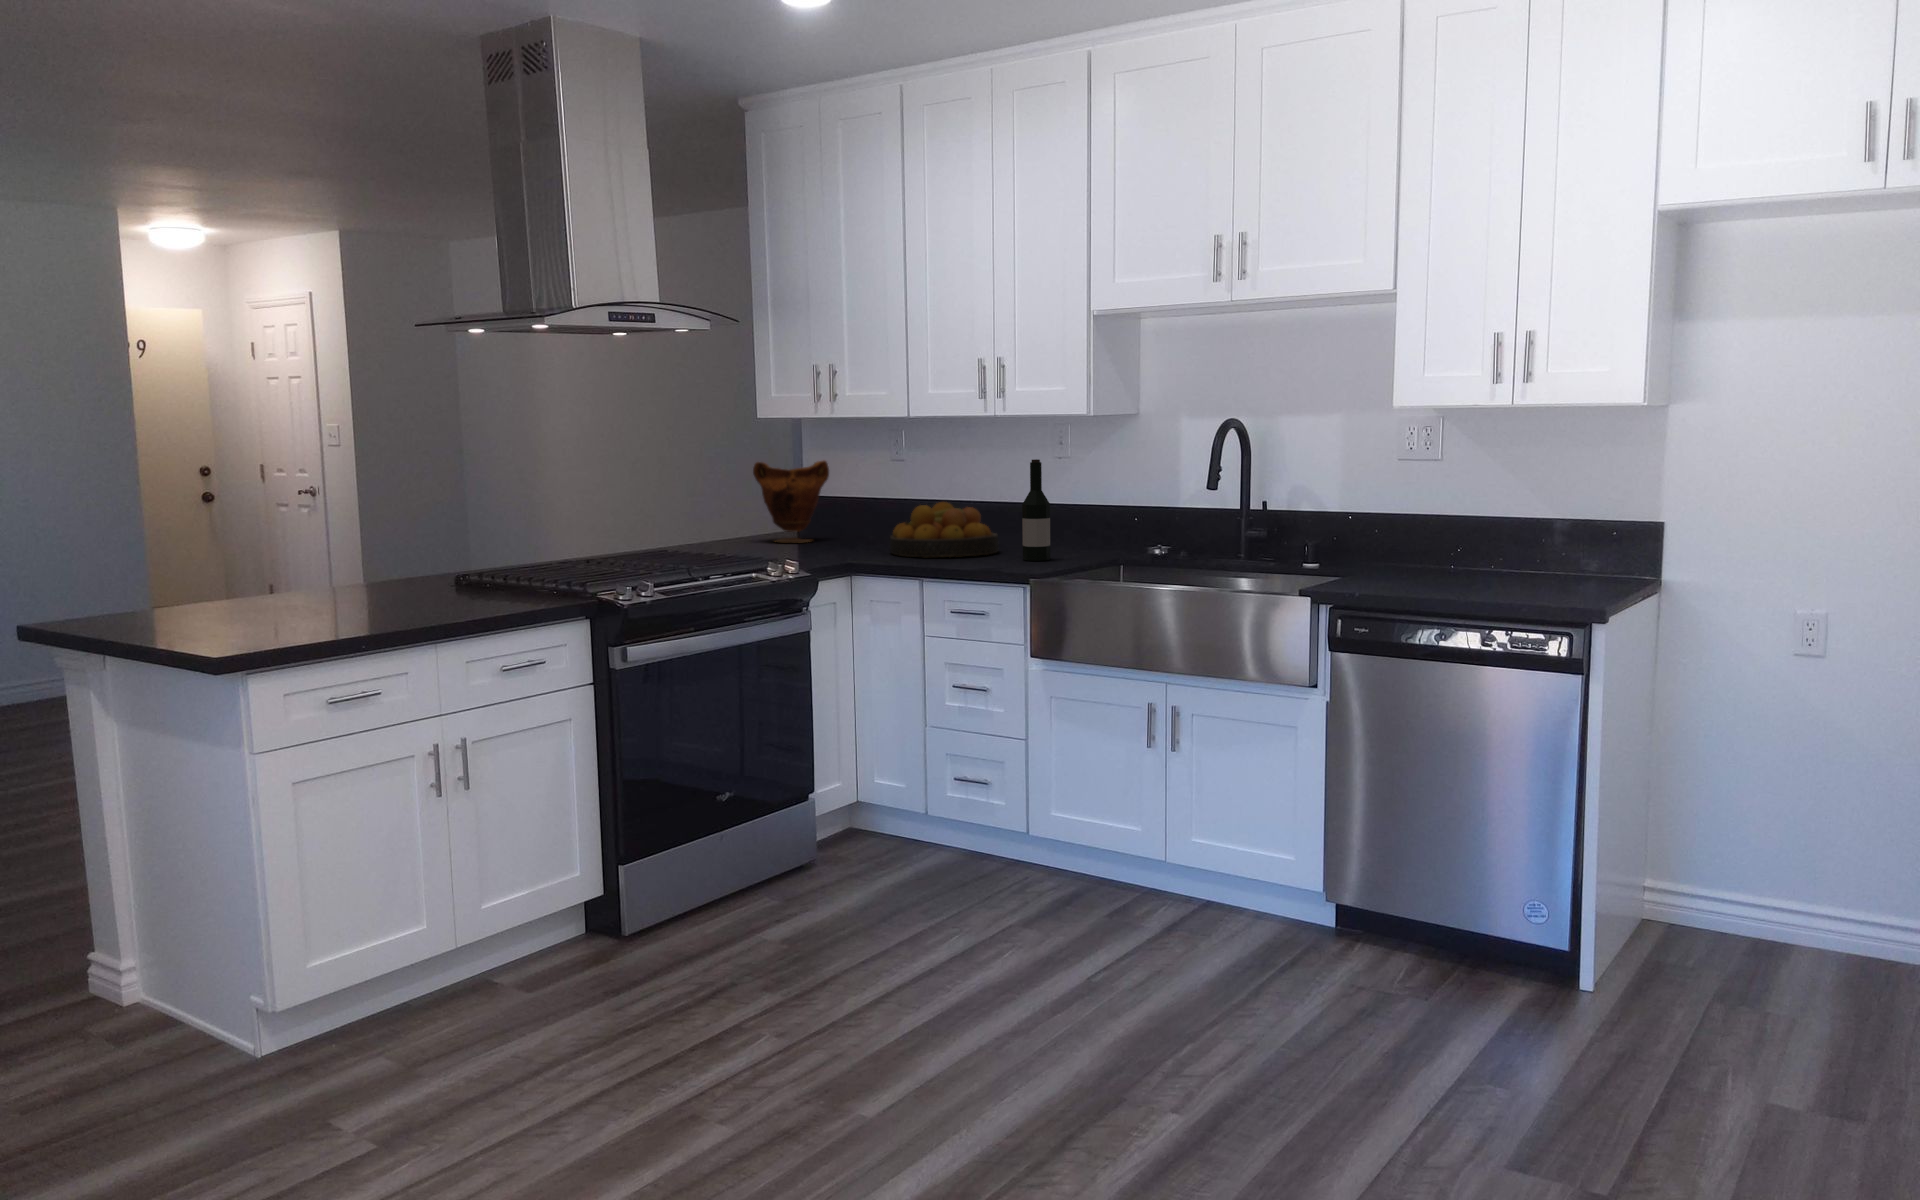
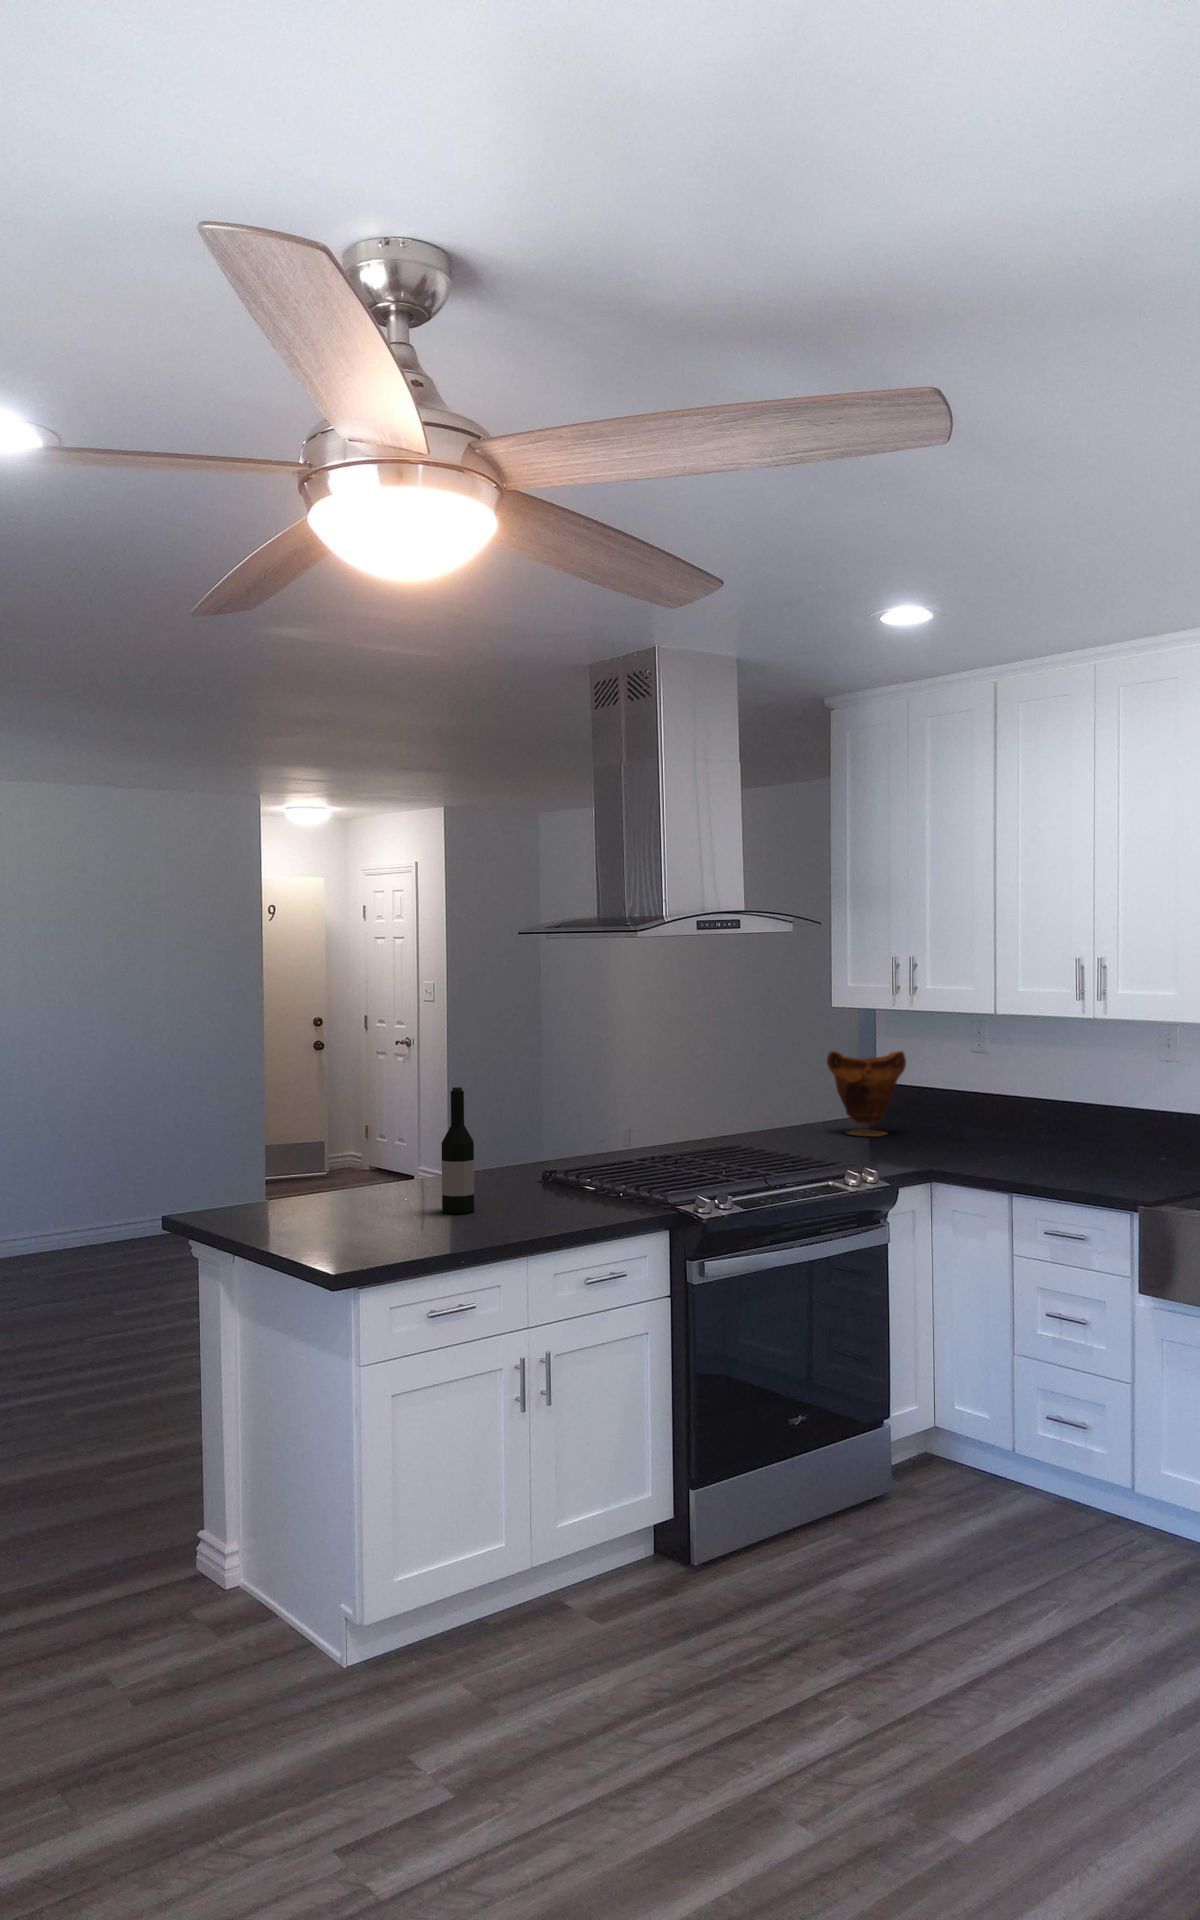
wine bottle: present [1022,459,1050,561] -> present [442,1087,474,1214]
fruit bowl: present [890,502,999,557] -> none [974,1104,1096,1168]

